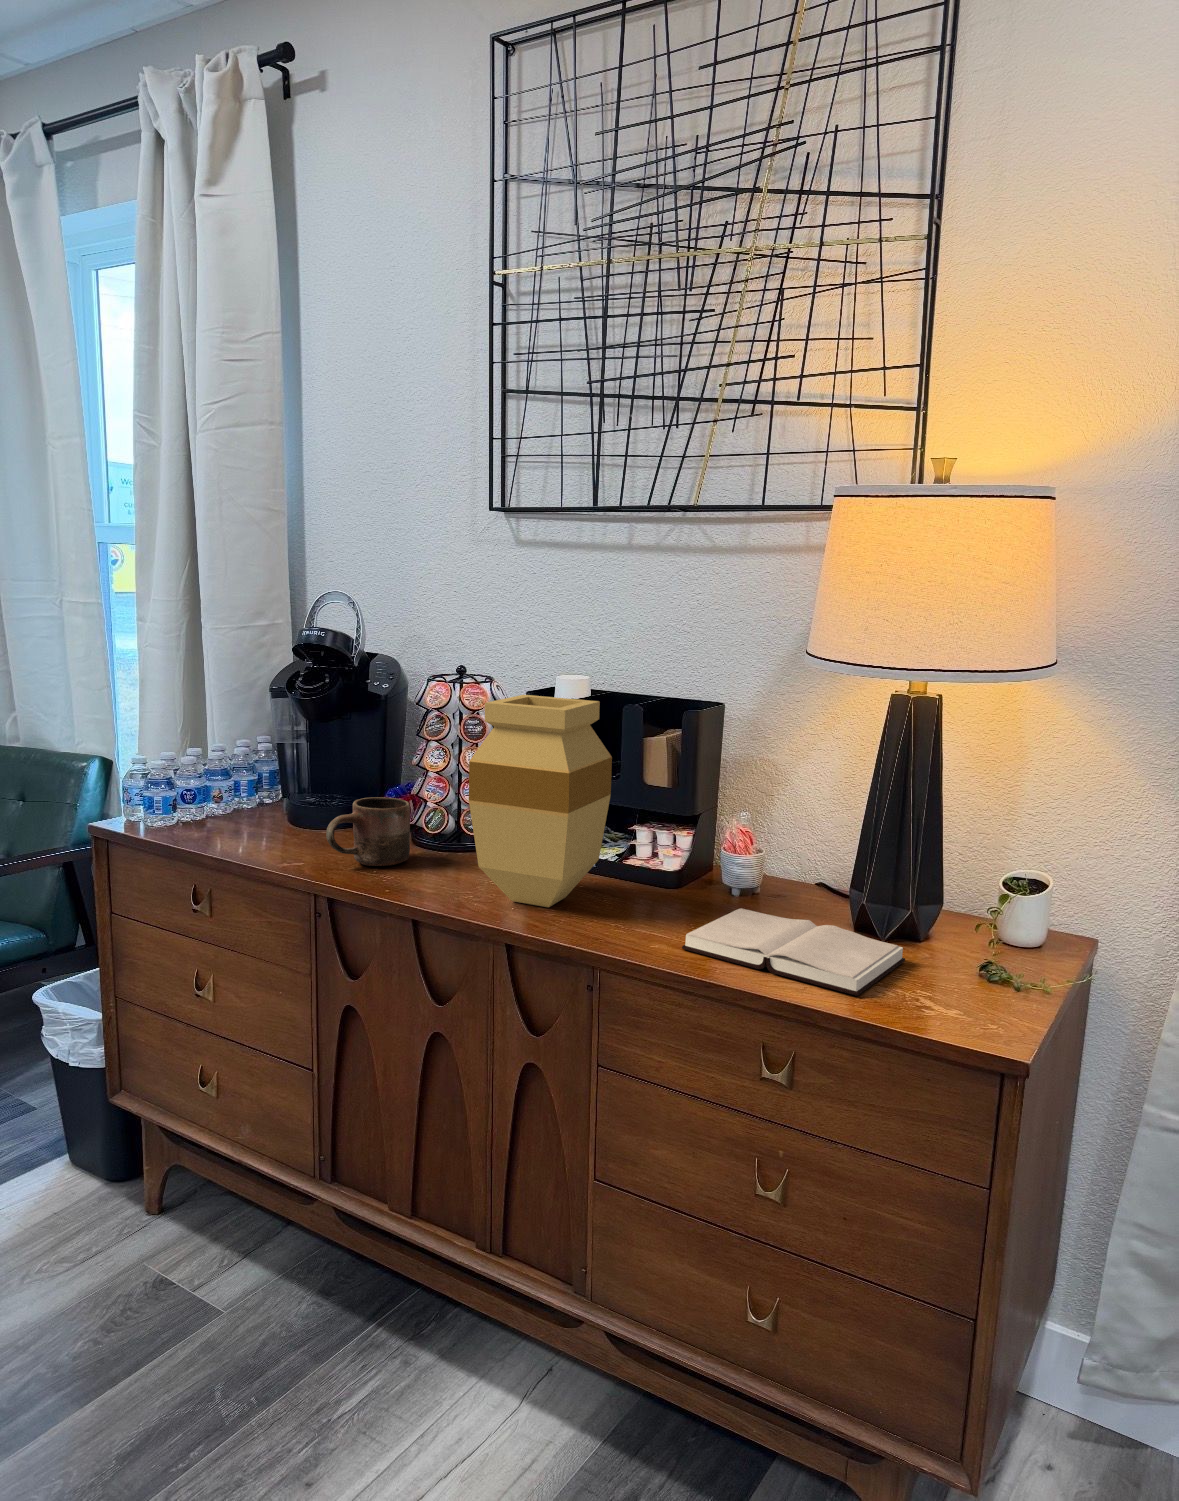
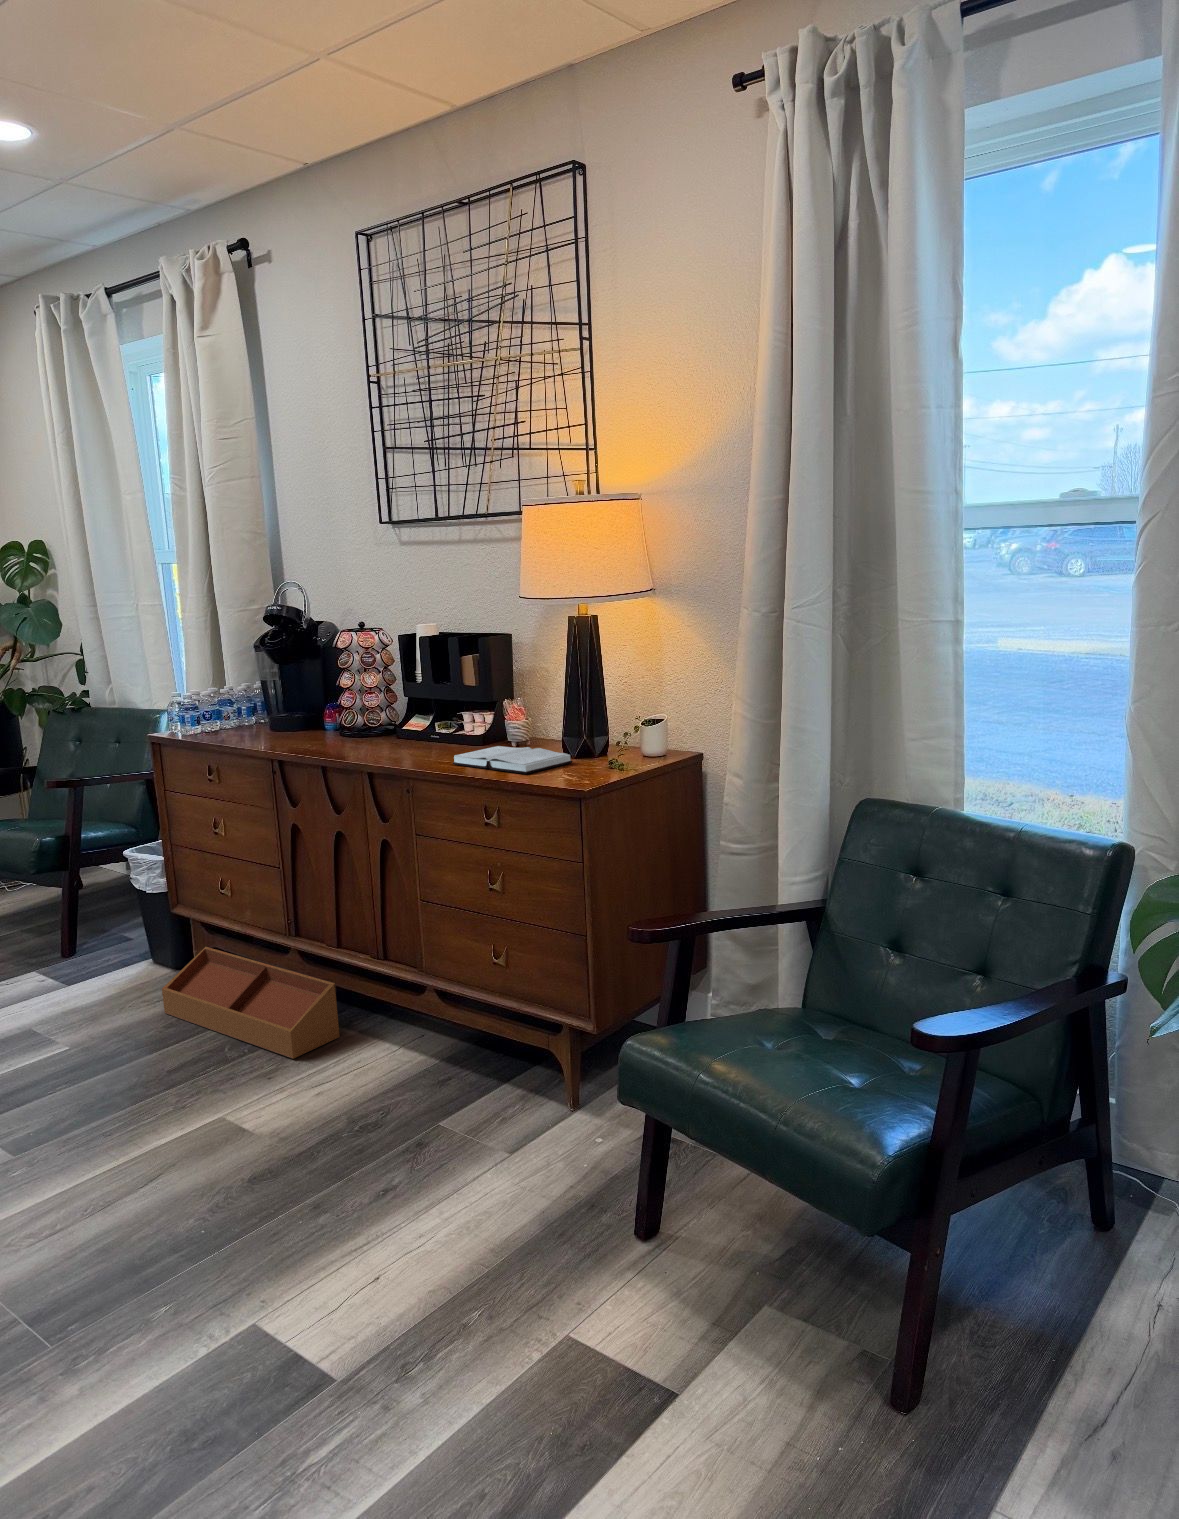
vase: present [469,695,612,907] -> none [342,634,430,754]
mug: present [326,797,410,866] -> none [277,705,330,745]
storage bin: none [92,1173,411,1439] -> present [162,947,340,1059]

